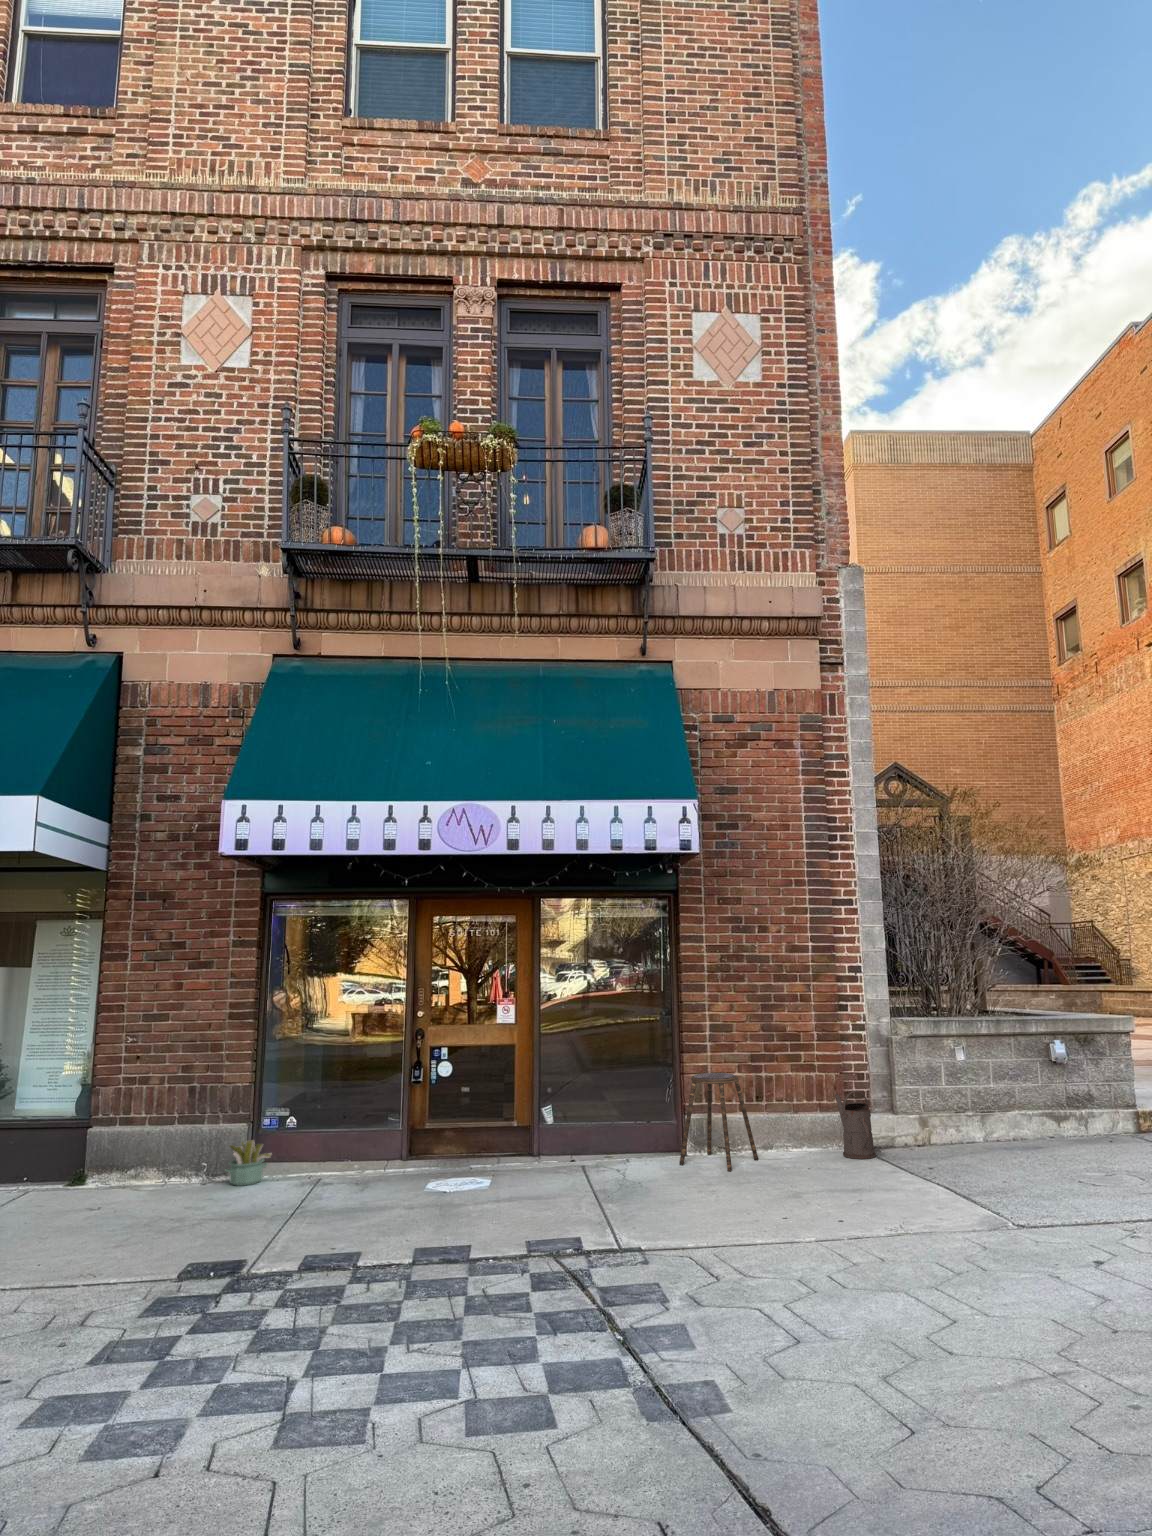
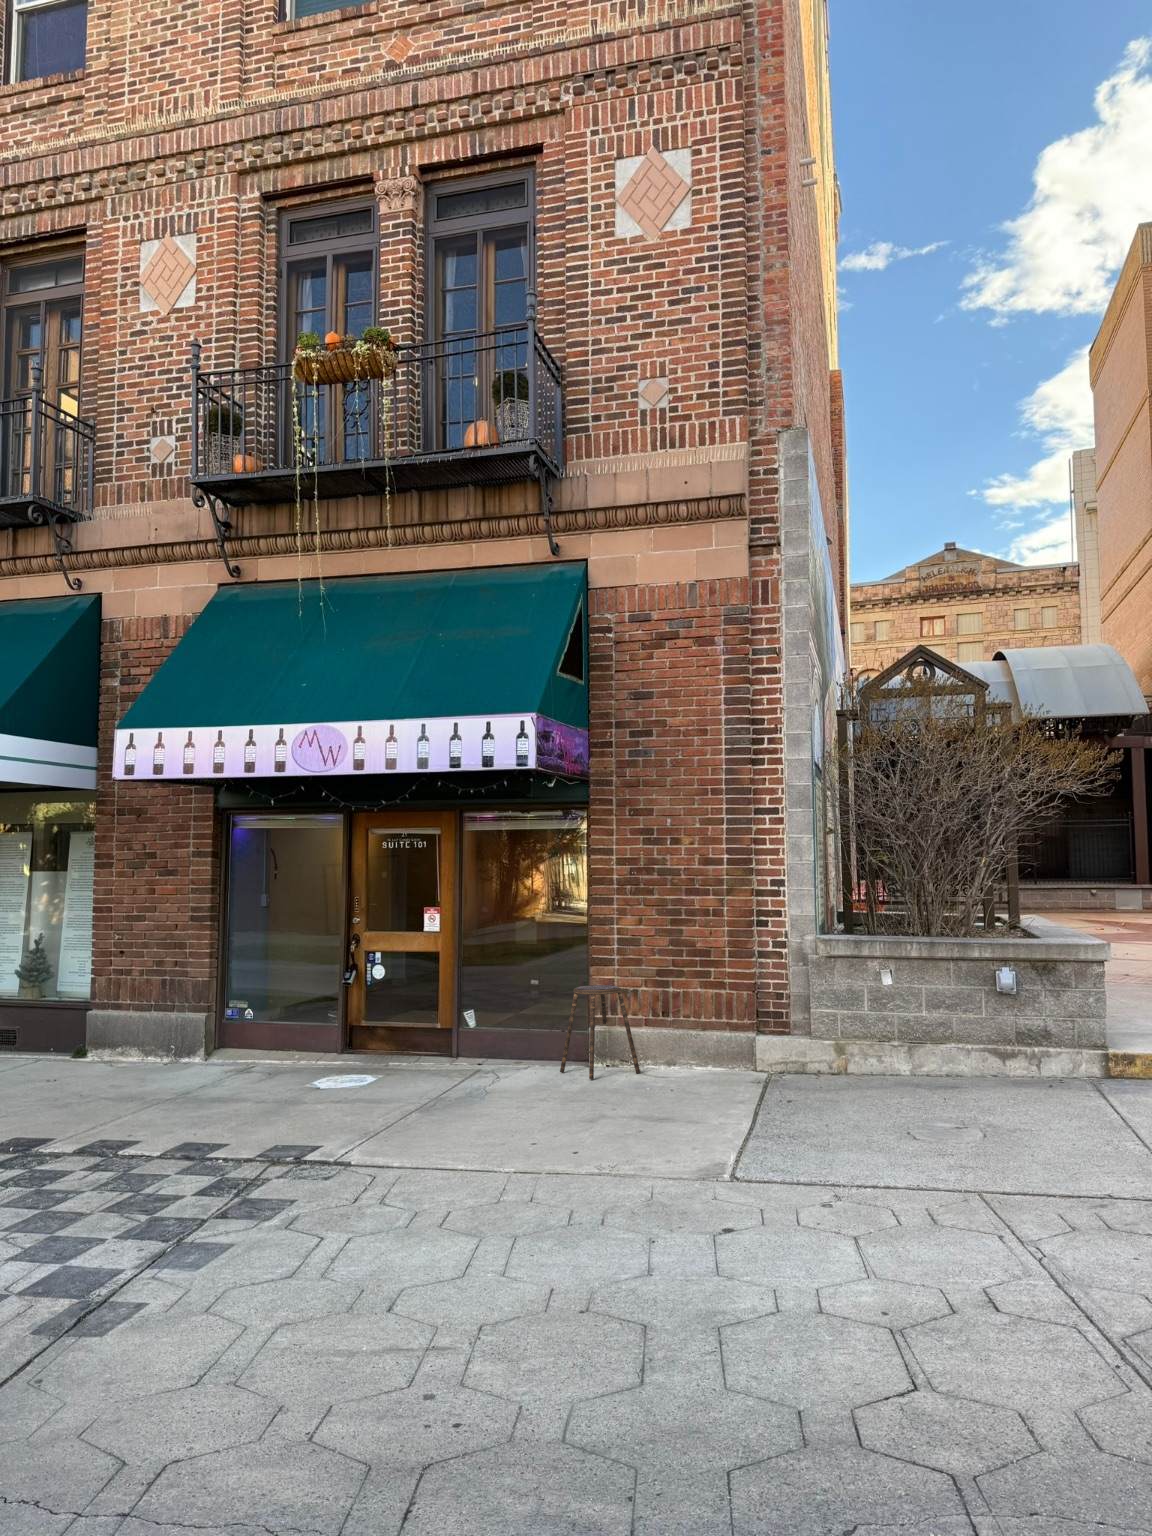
watering can: present [835,1091,876,1159] -> none [727,1009,761,1079]
decorative plant: present [225,1140,271,1186] -> none [178,1027,221,1064]

